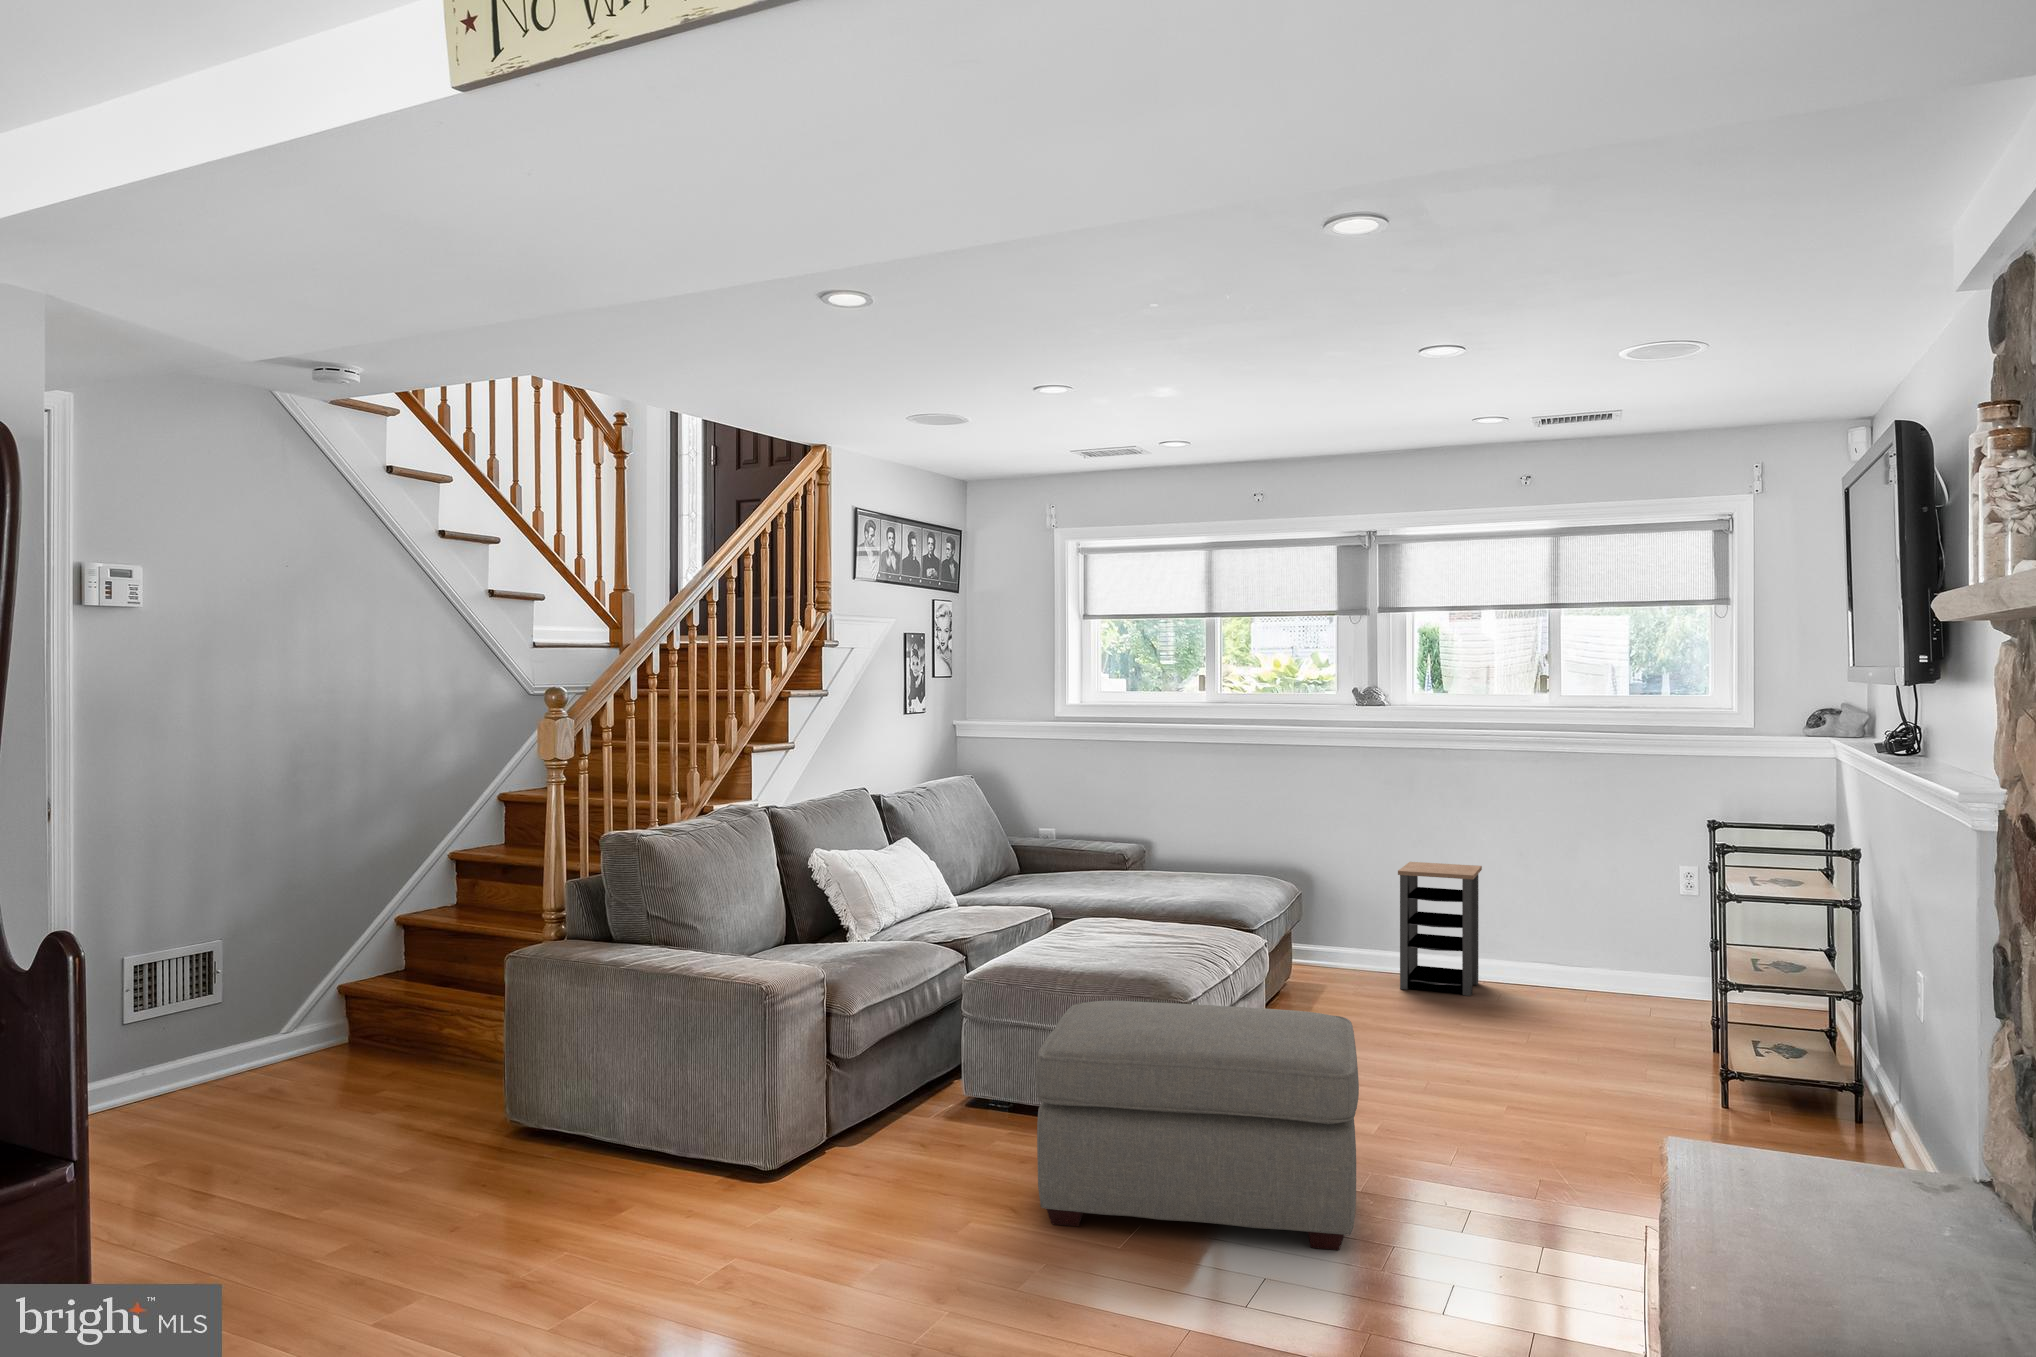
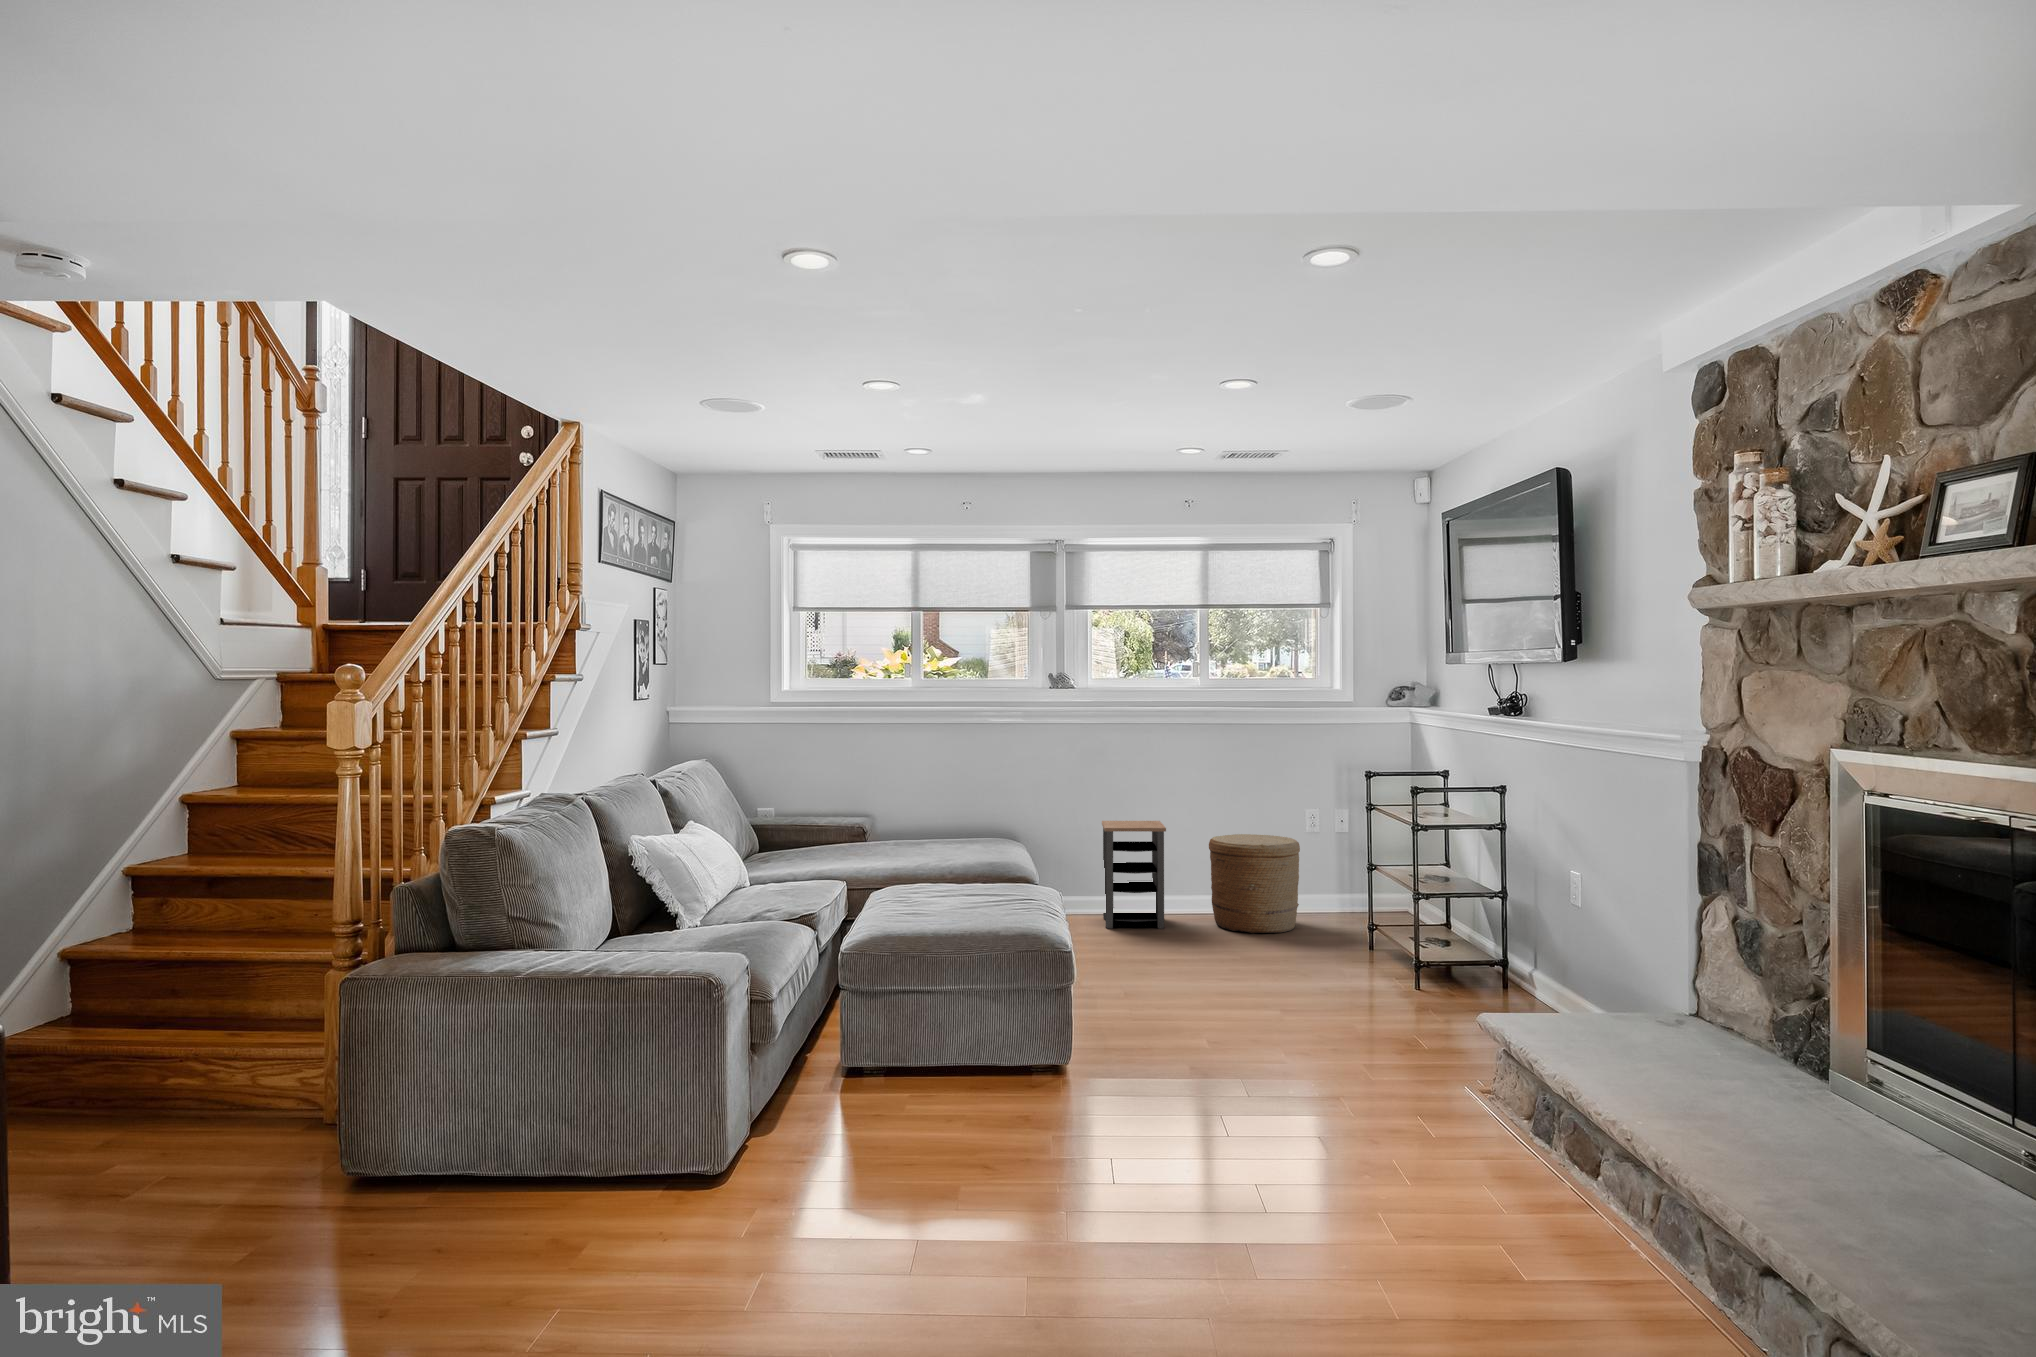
woven basket: none [1532,889,1653,1016] -> present [1209,834,1300,933]
ottoman: present [1036,1001,1359,1250] -> none [988,946,1305,1175]

